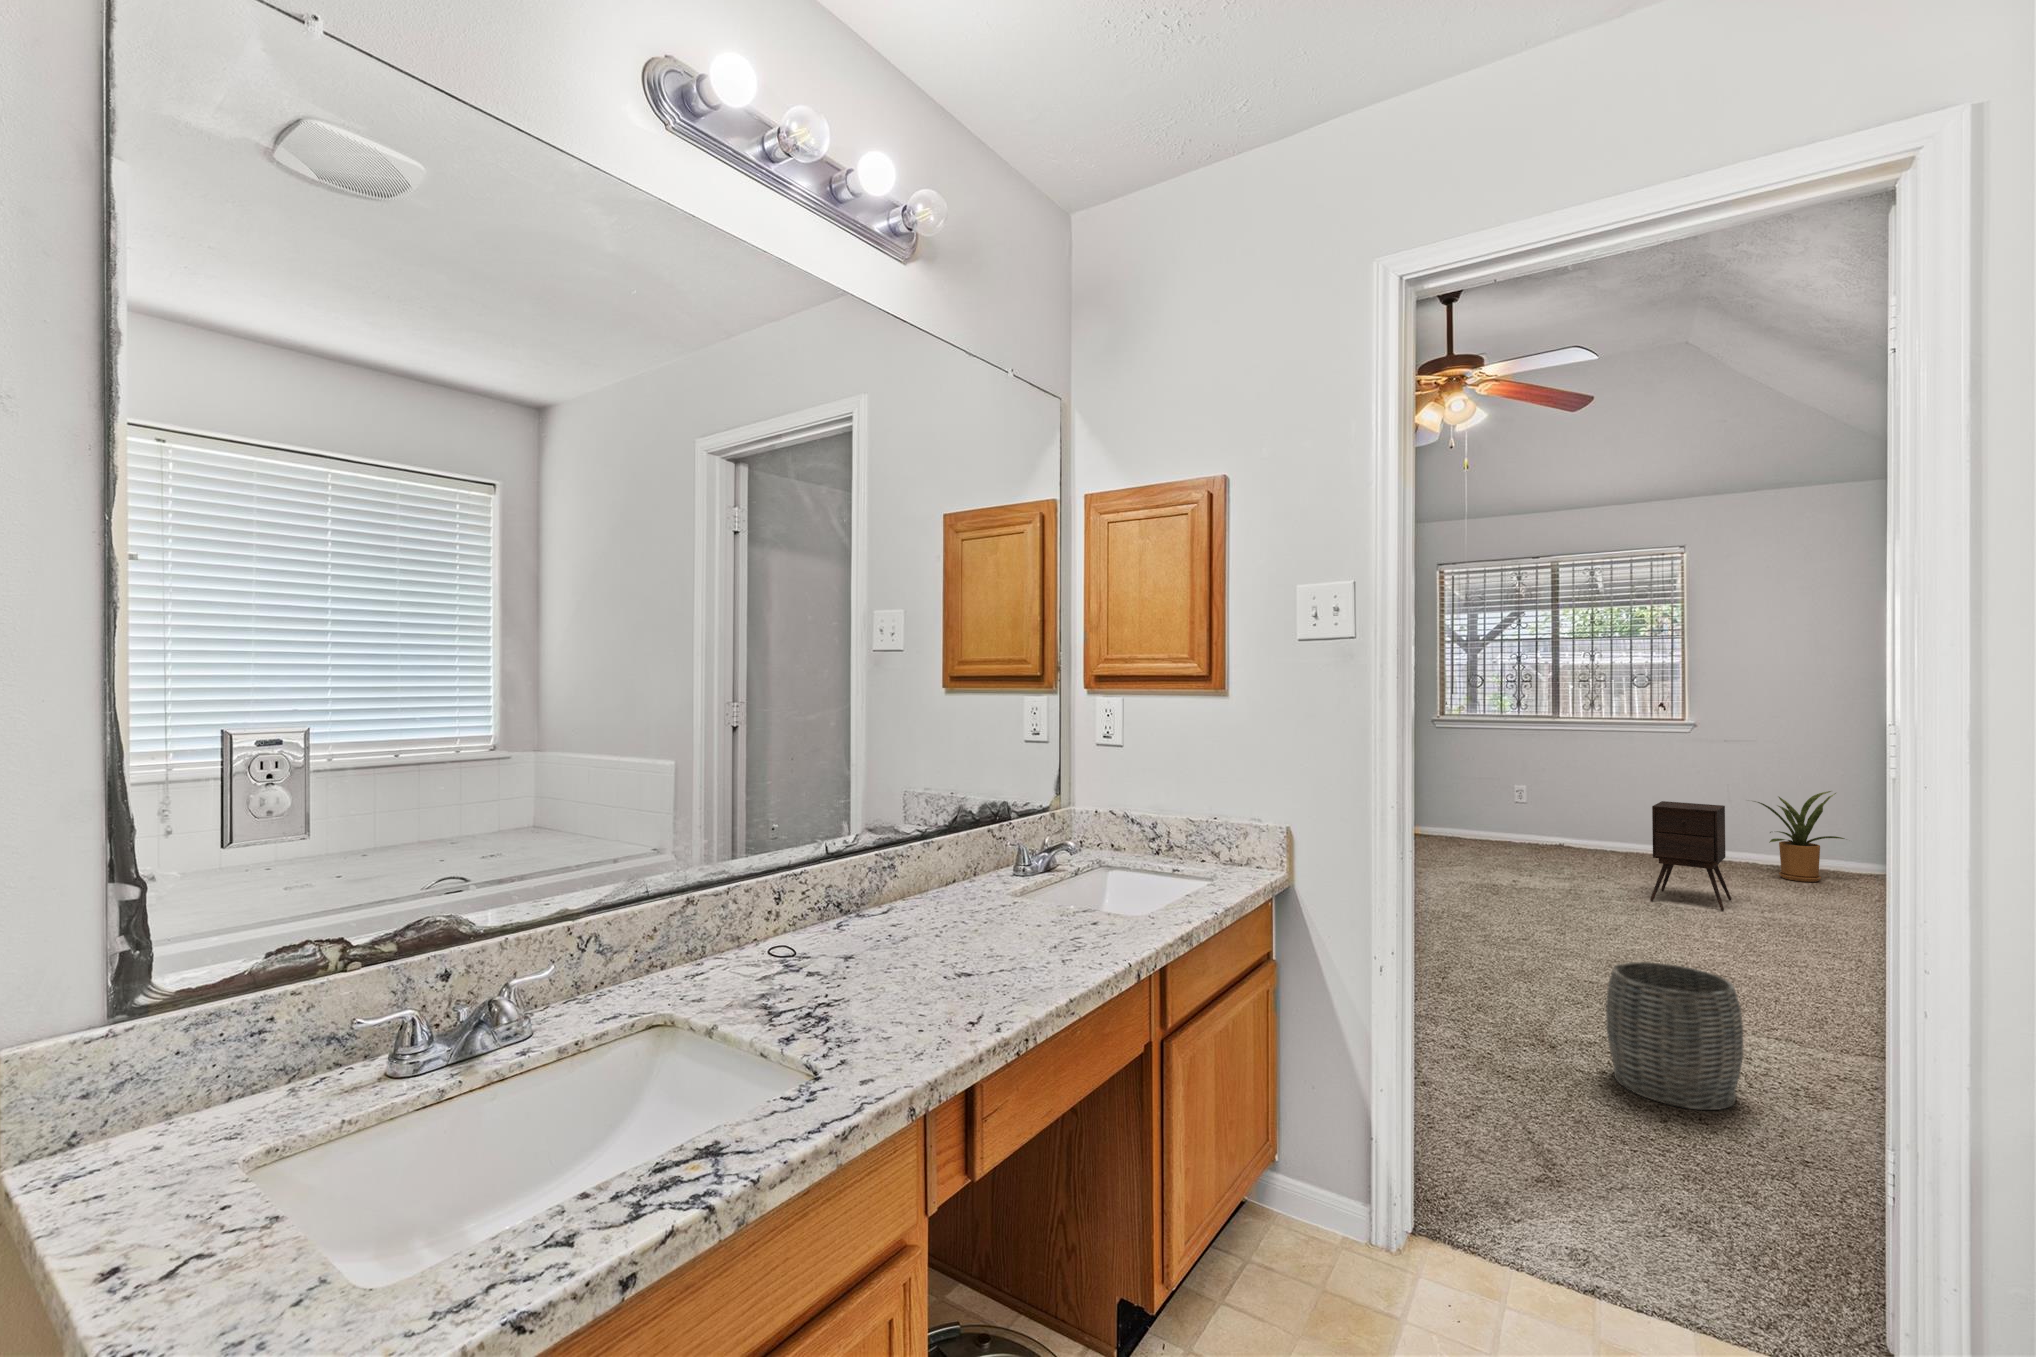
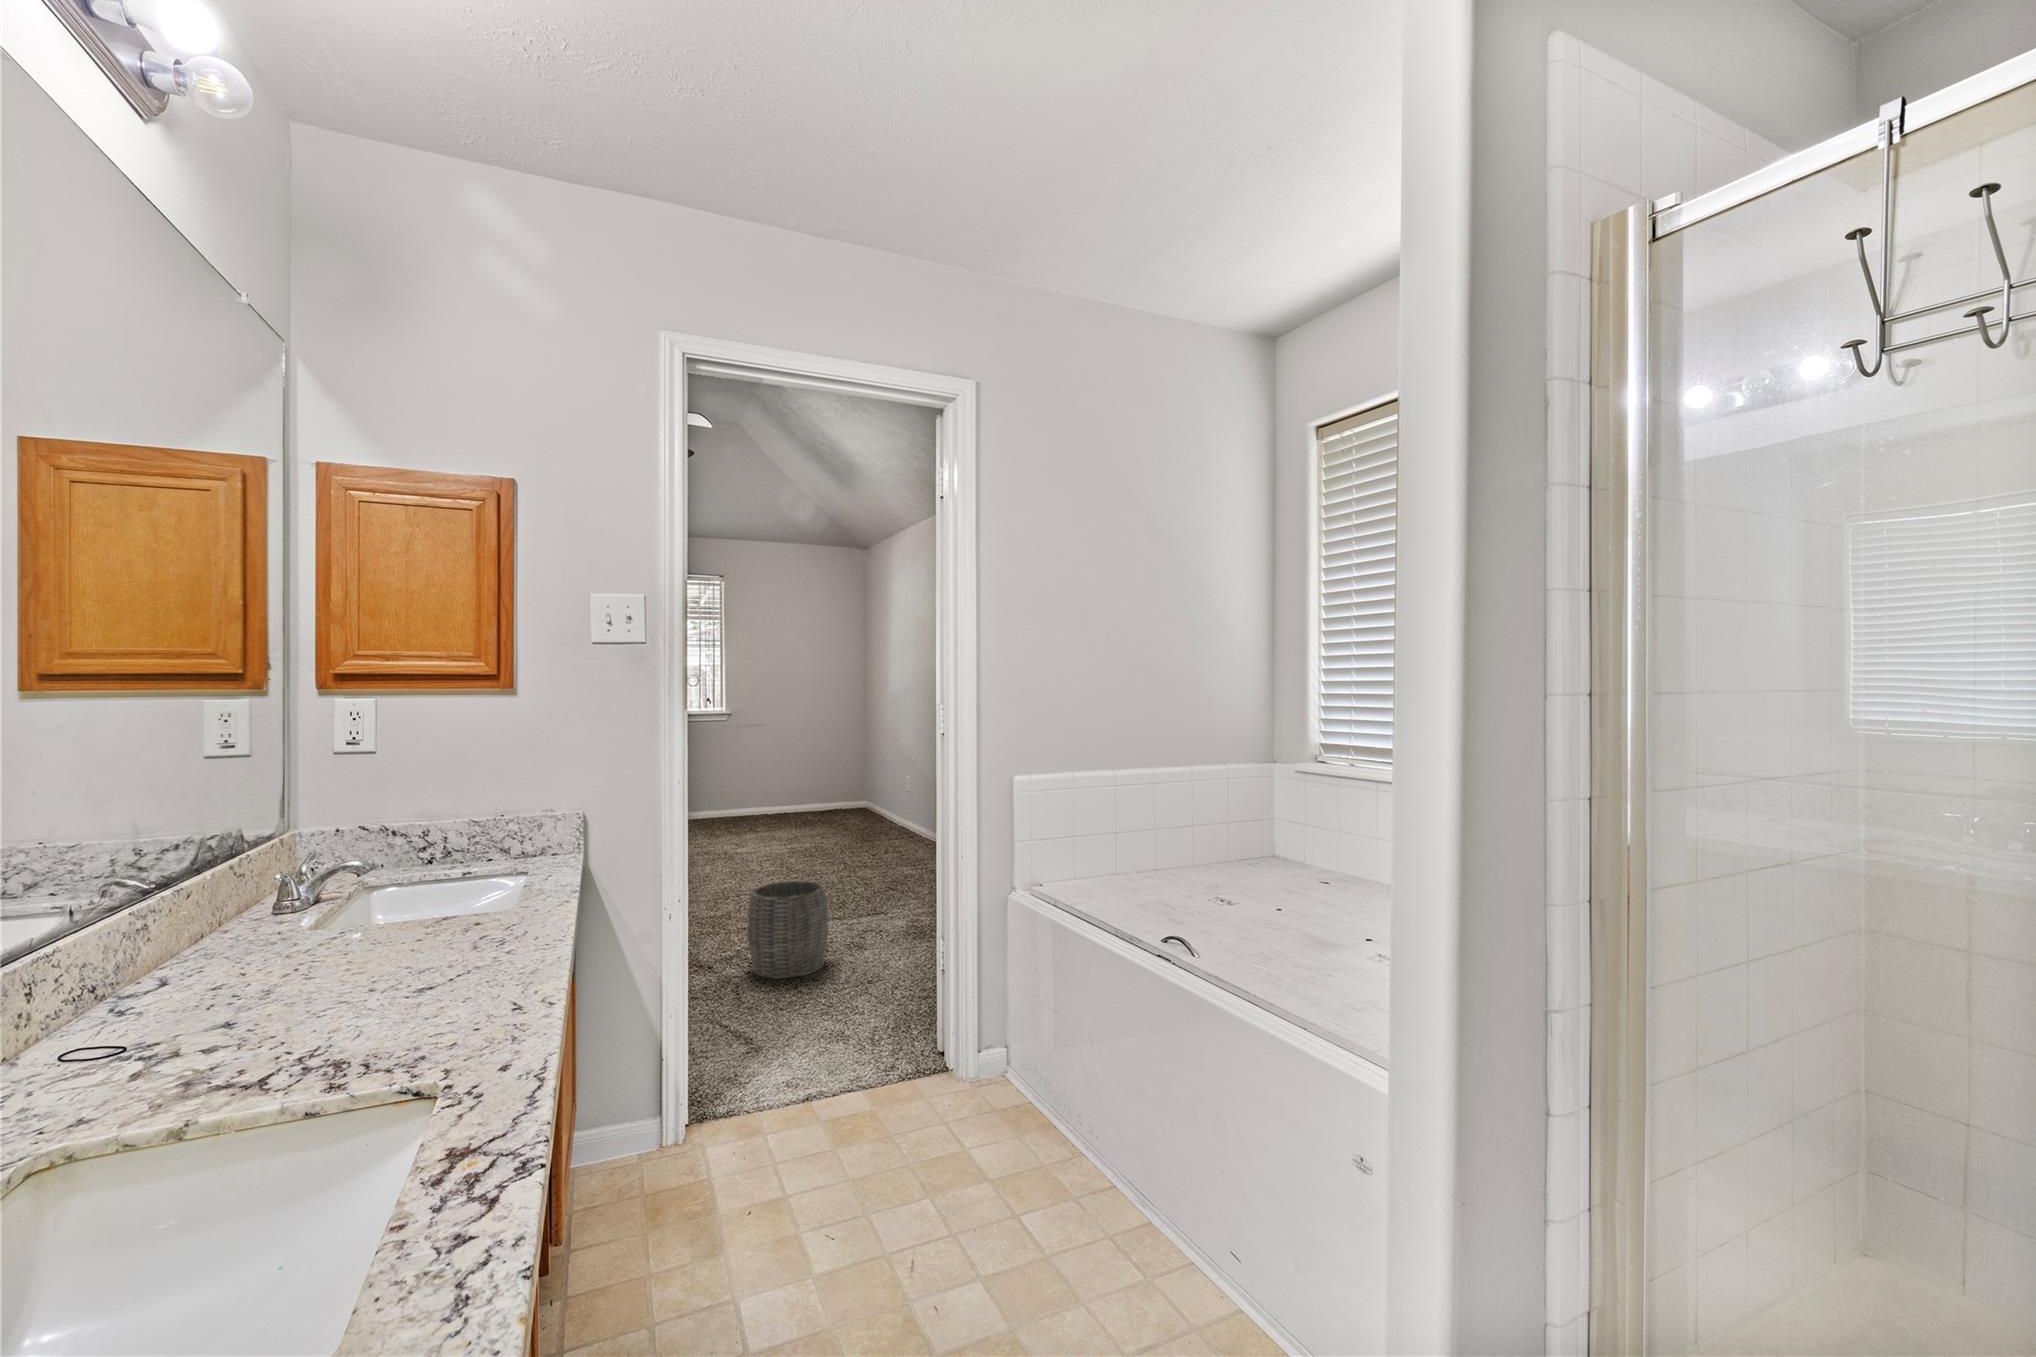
house plant: present [1754,791,1845,882] -> none [760,756,818,821]
side table: present [1650,801,1732,911] -> none [714,773,762,852]

